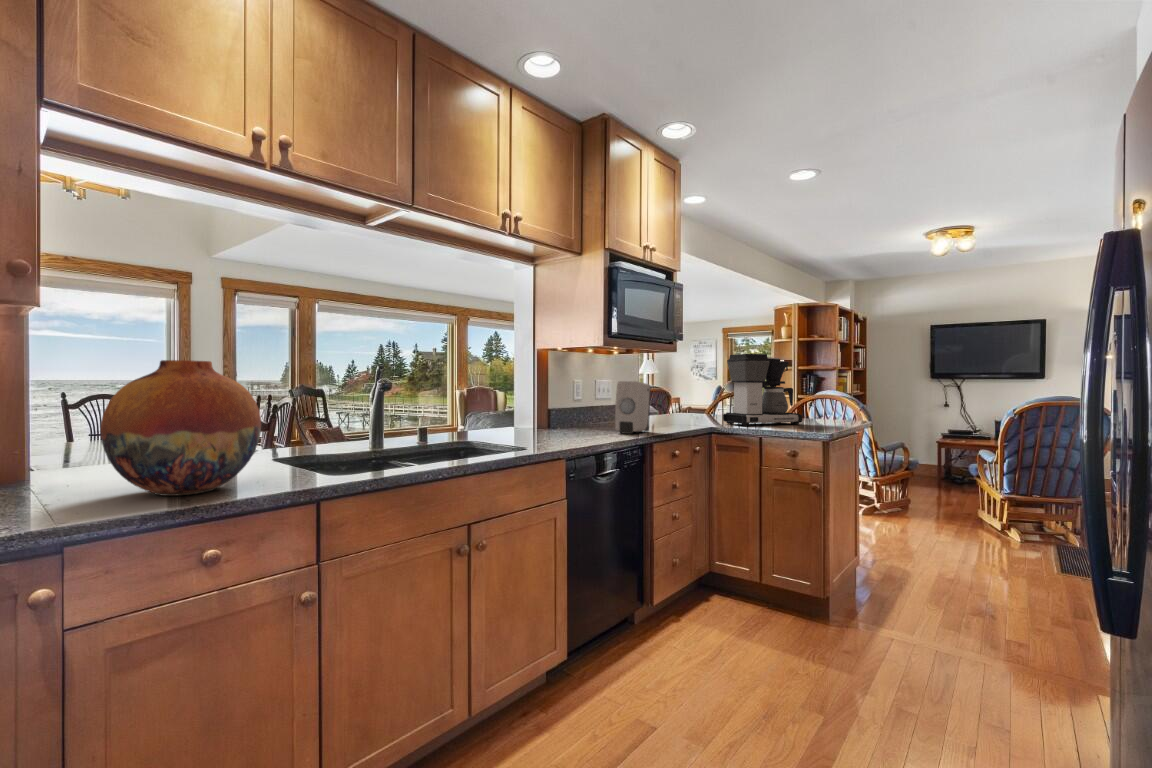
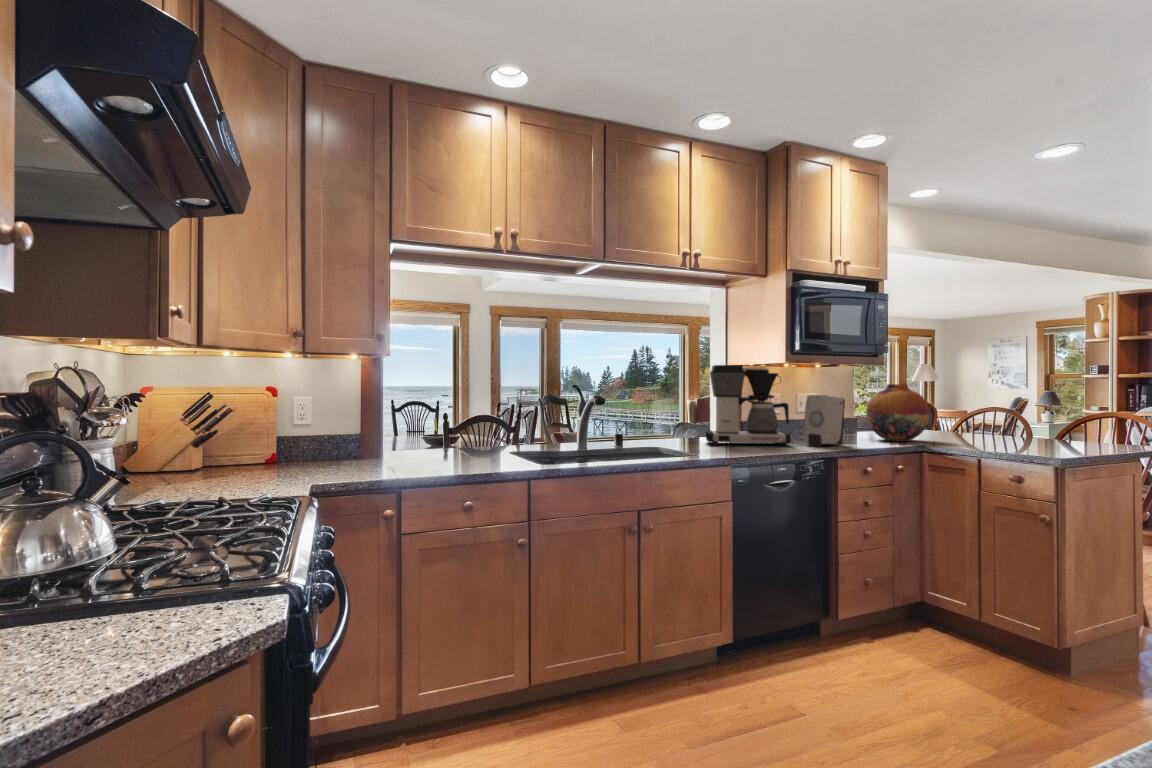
coffee maker: present [723,354,802,426] -> present [706,365,791,446]
vase: present [100,360,261,496] -> present [866,384,930,441]

